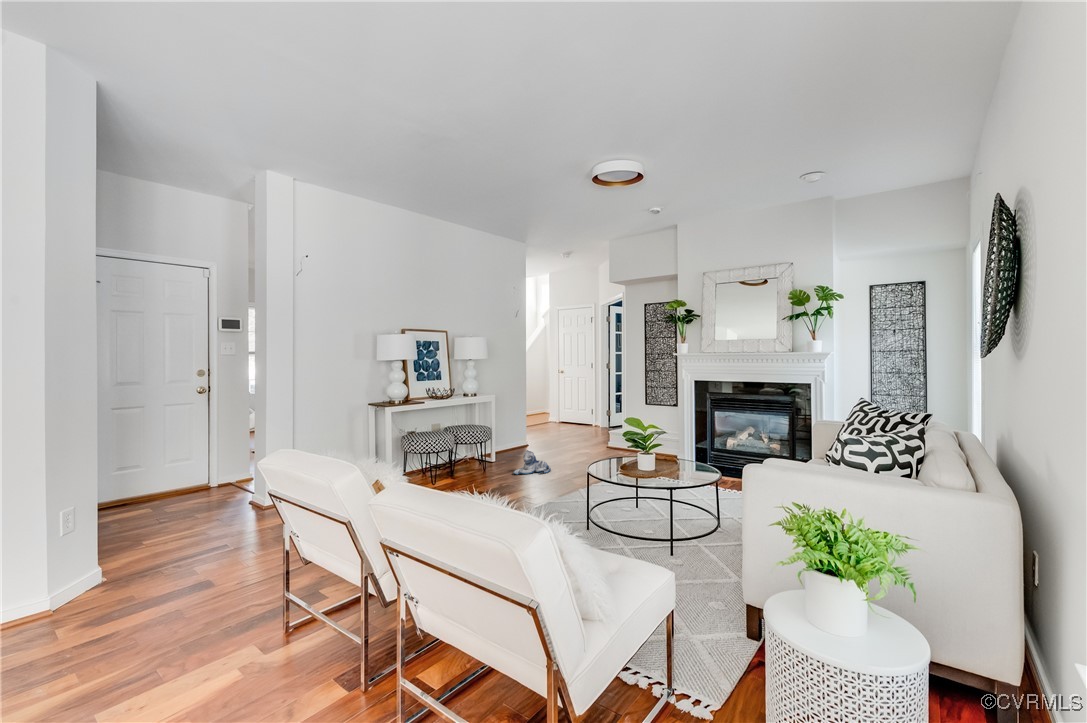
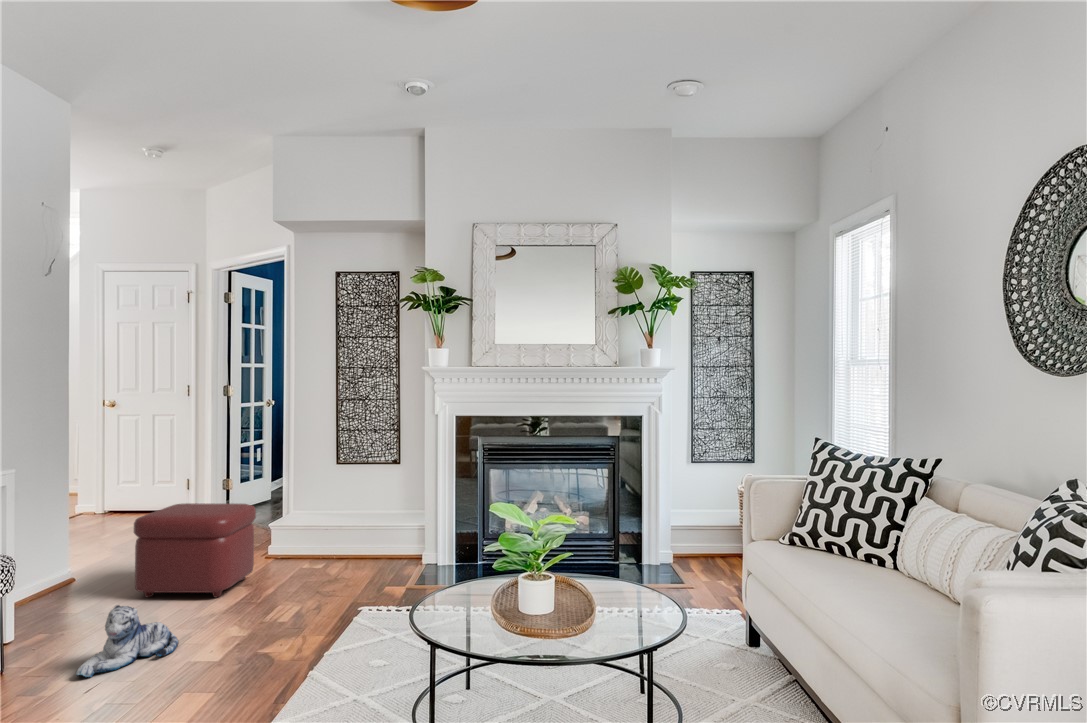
ottoman: none [546,418,596,459] -> present [134,503,256,597]

